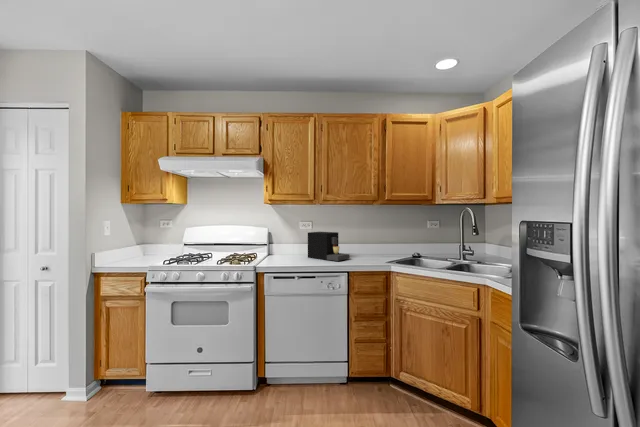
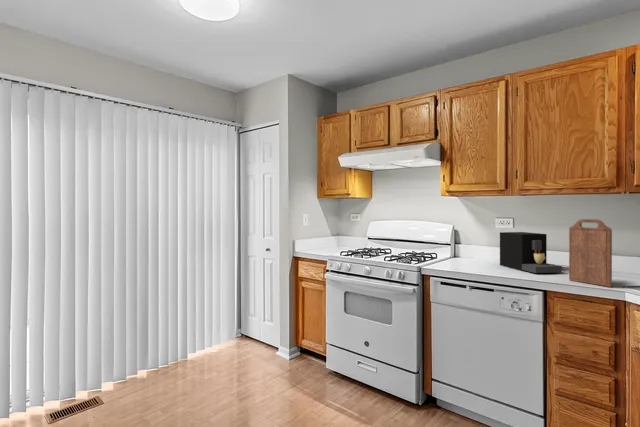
cutting board: none [360,222,385,265] -> present [569,219,612,287]

